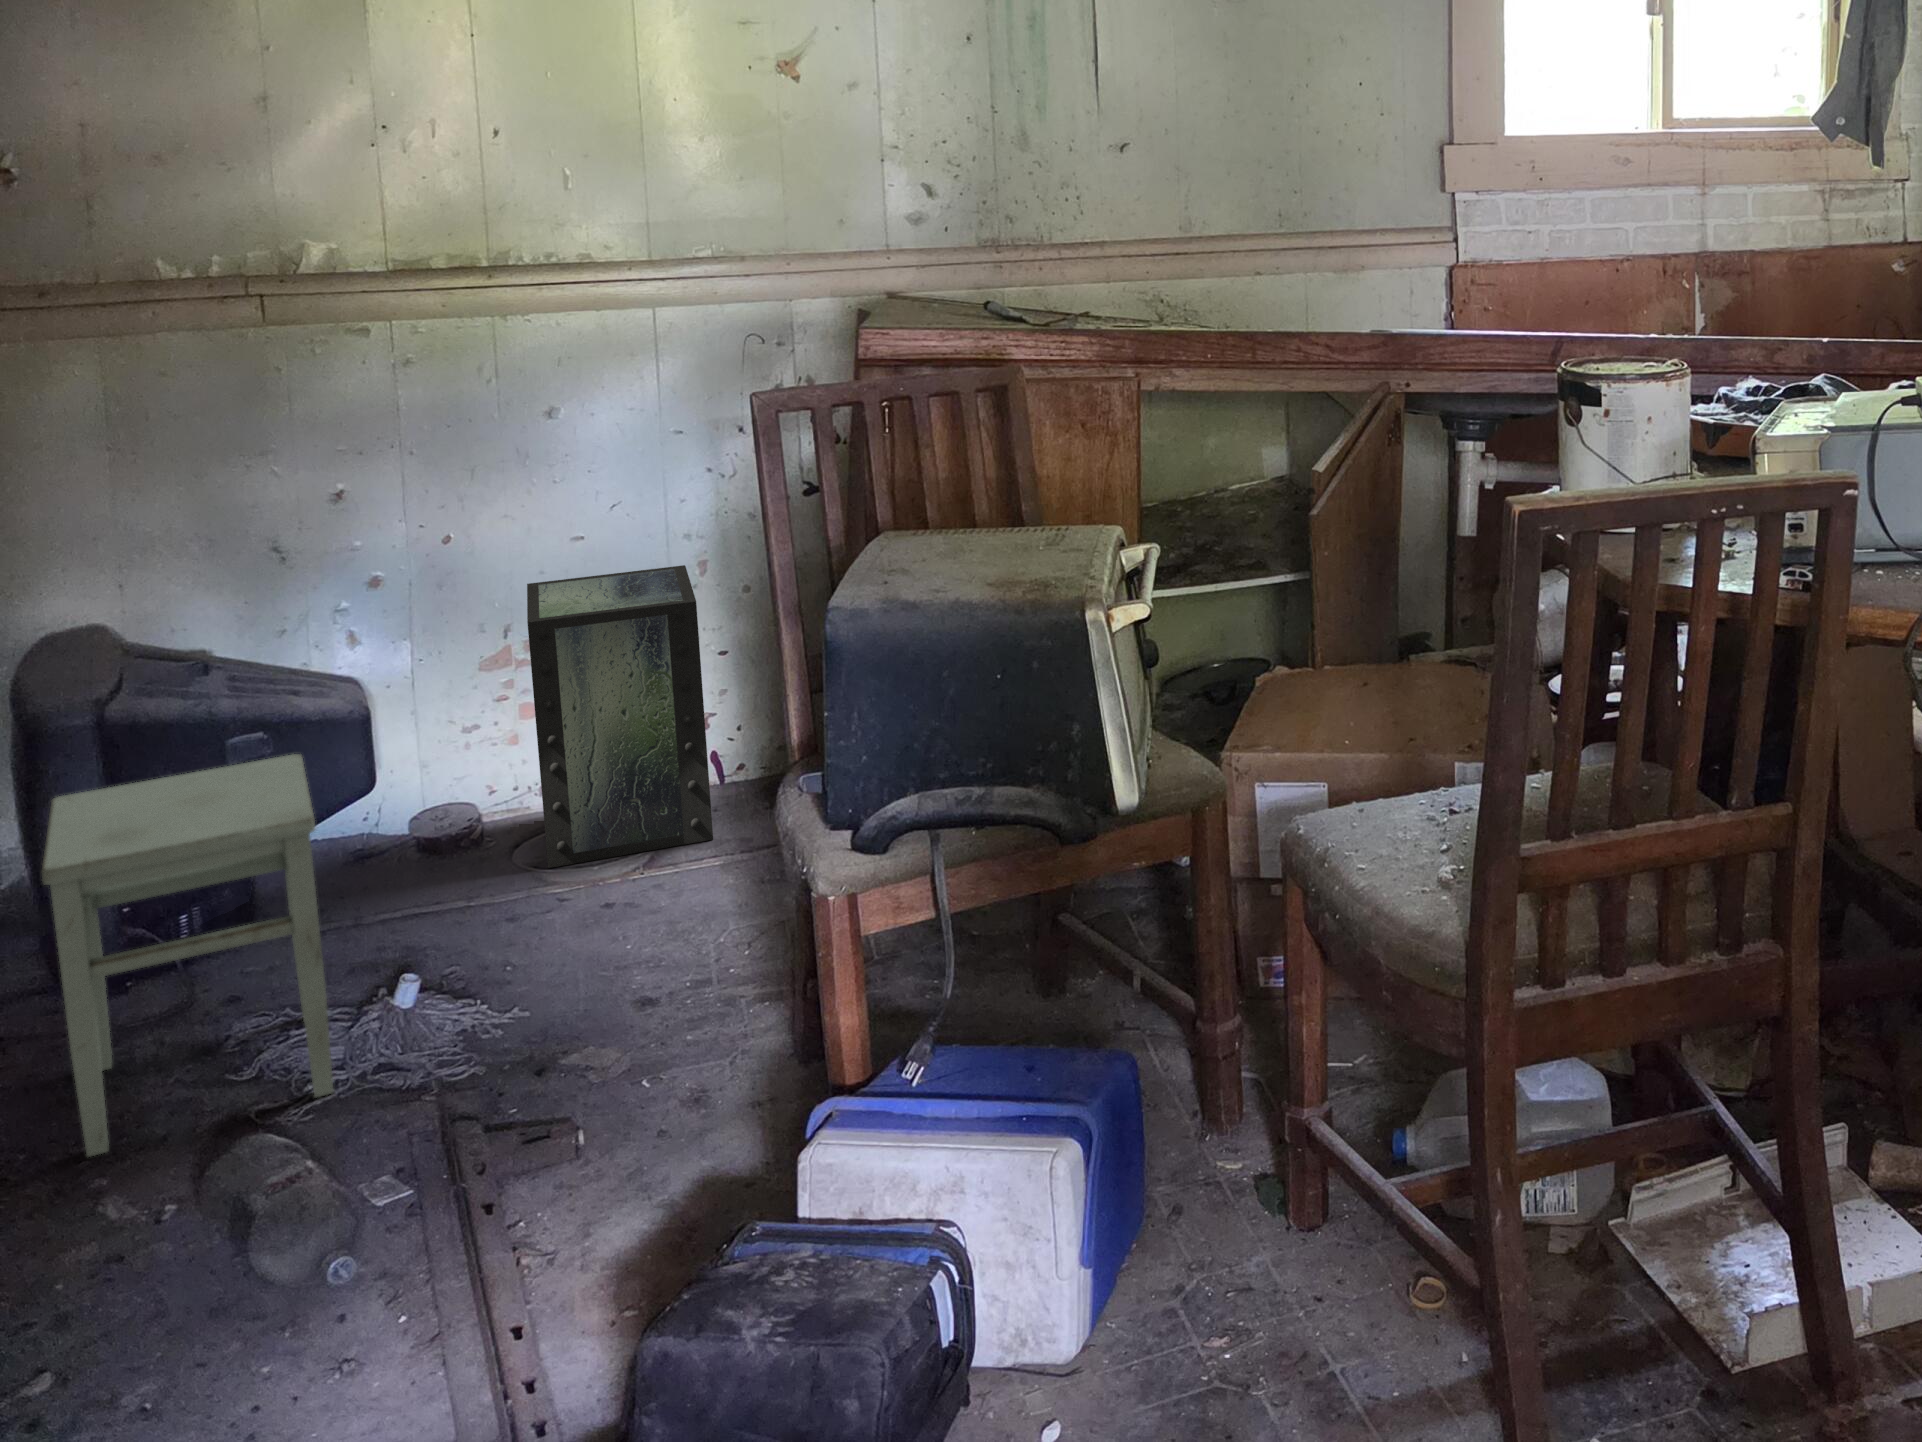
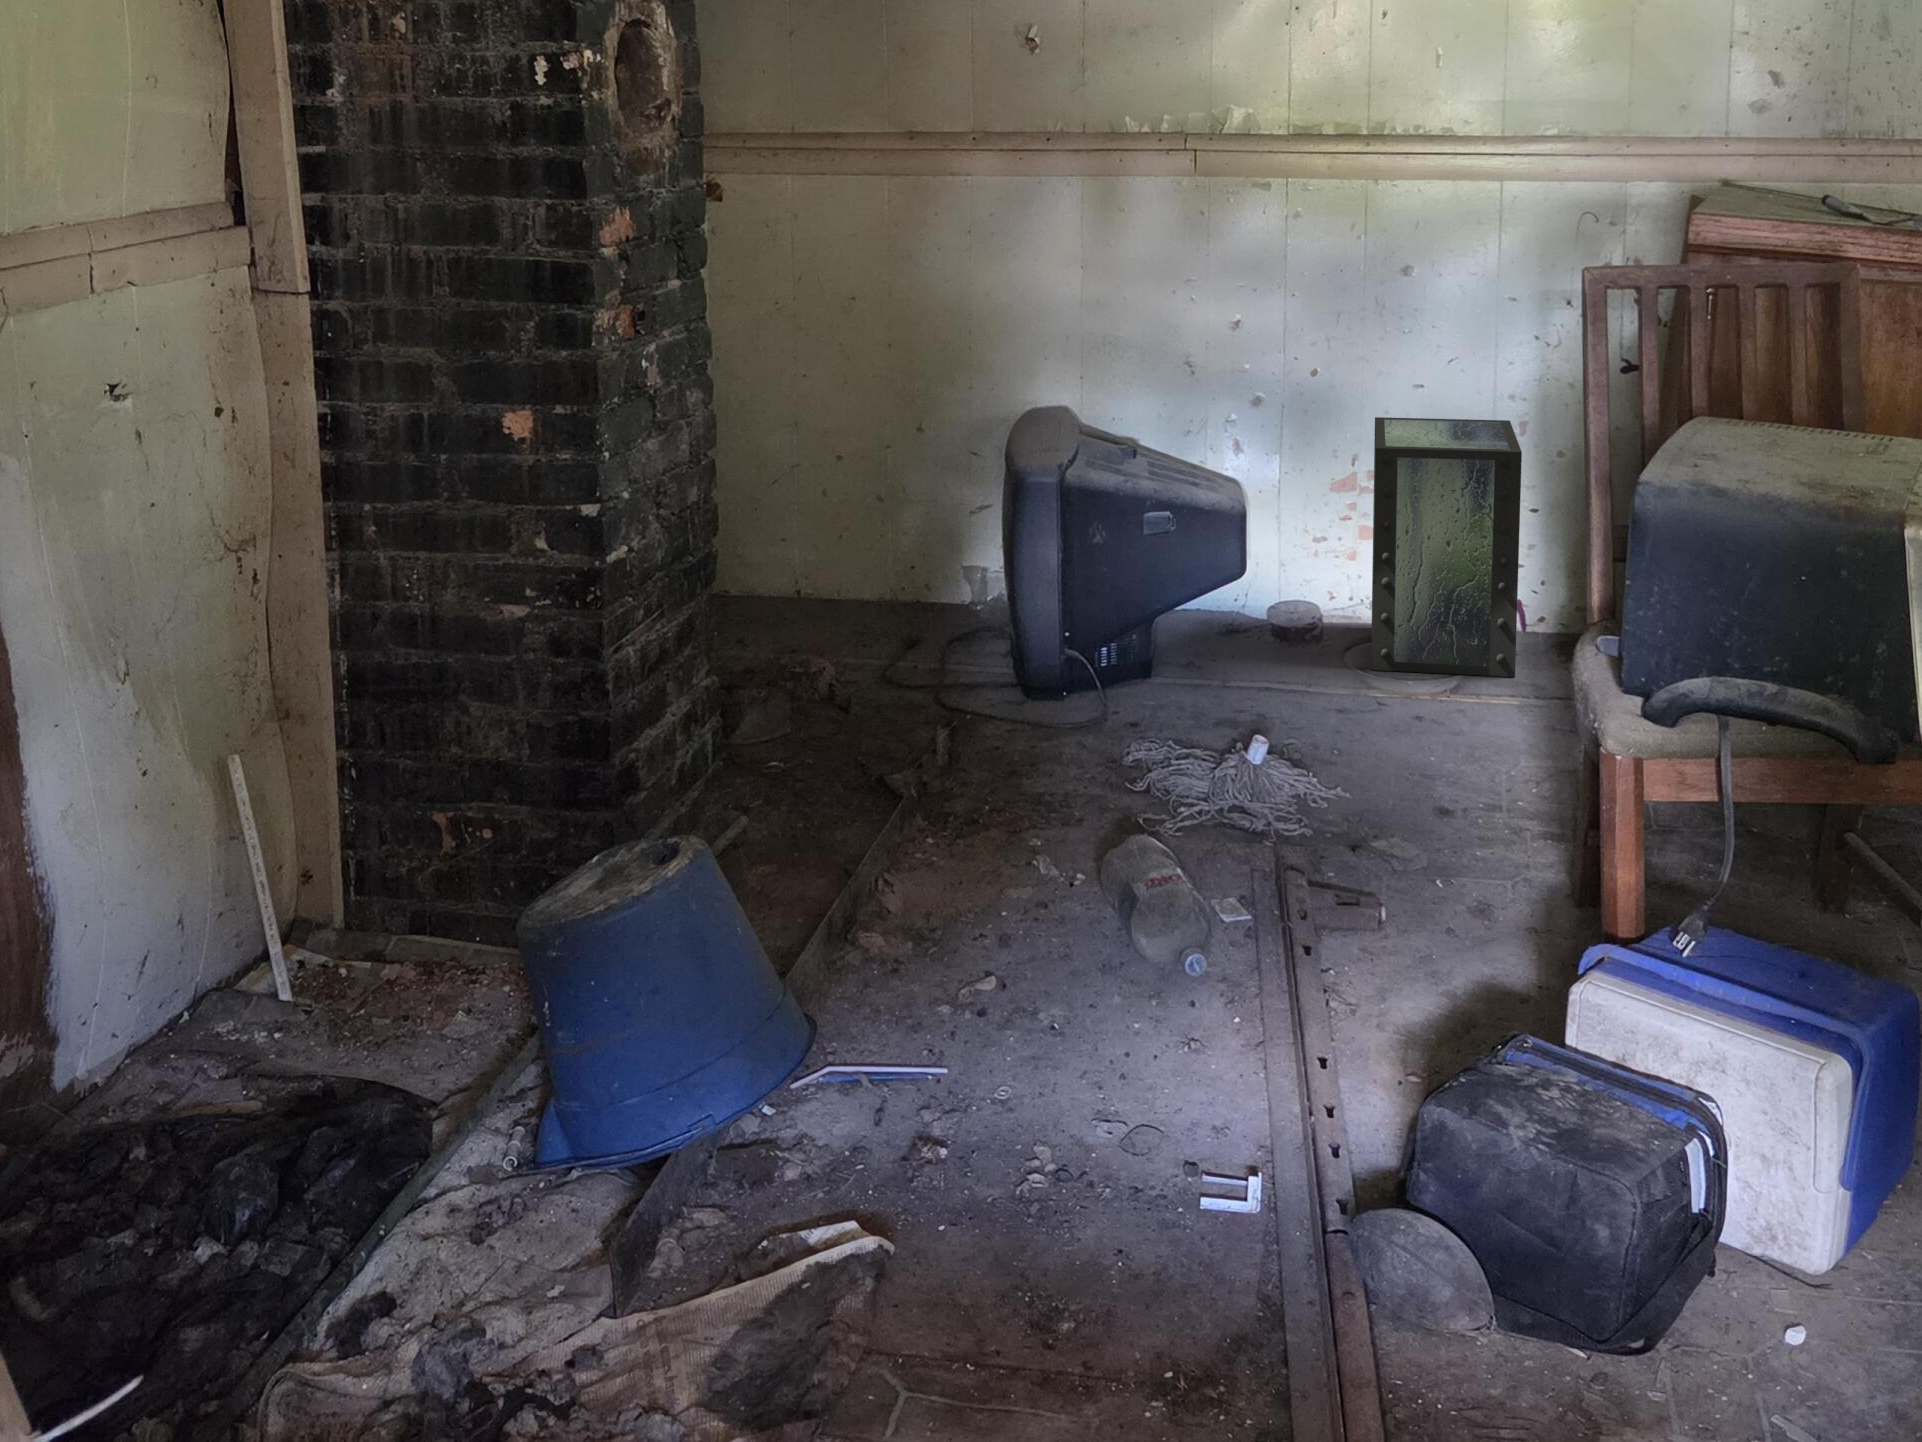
stool: present [42,754,333,1157] -> none [1009,524,1203,820]

